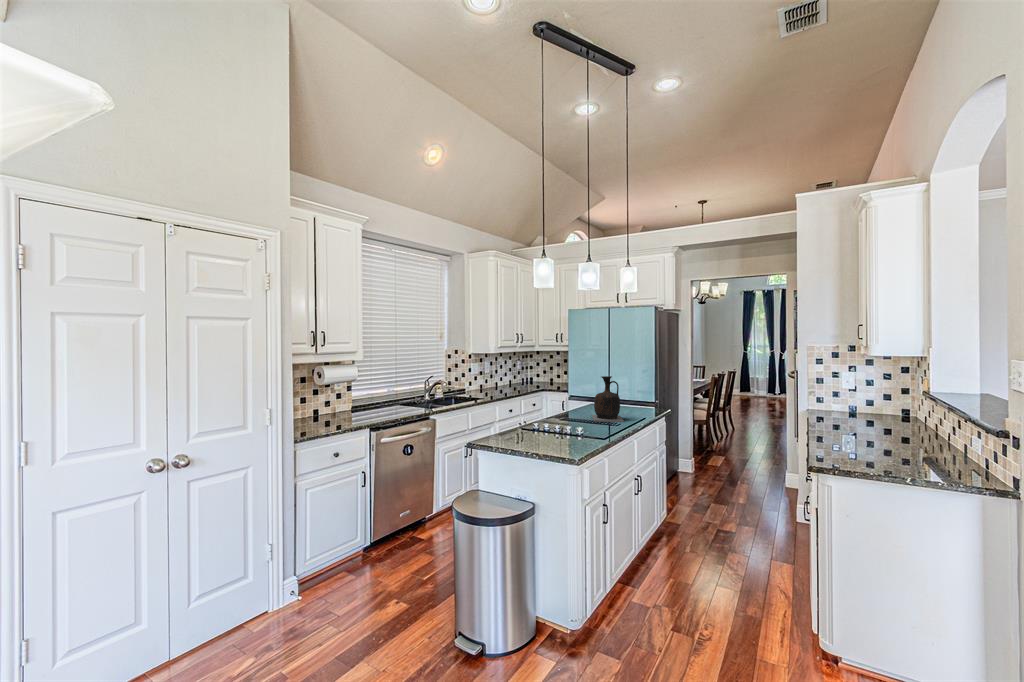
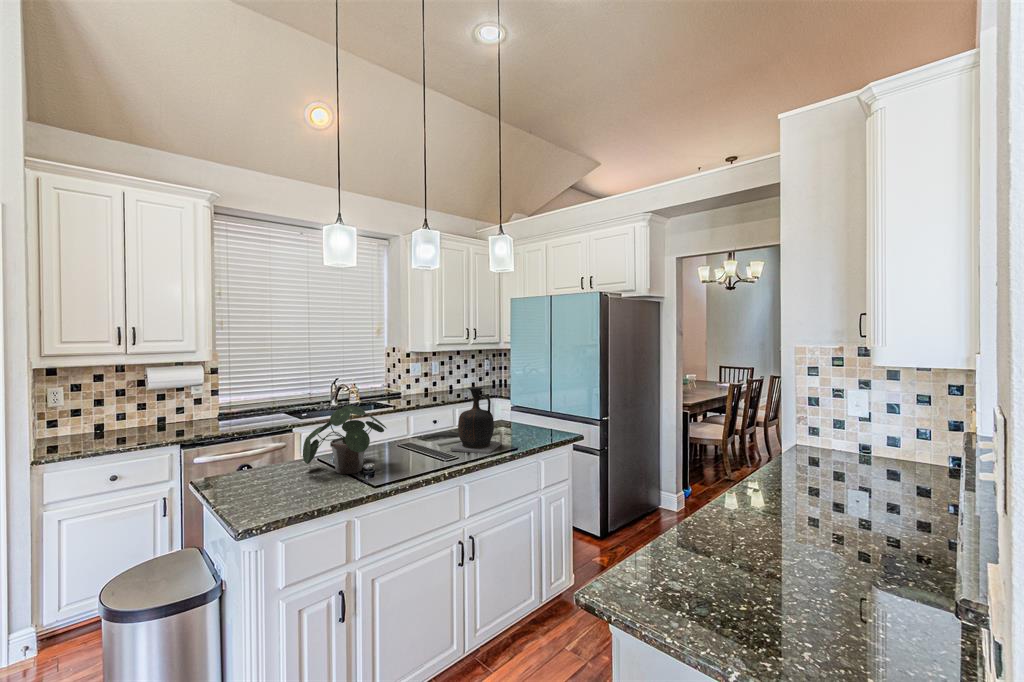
potted plant: none [523,388,579,436] -> present [303,405,386,474]

